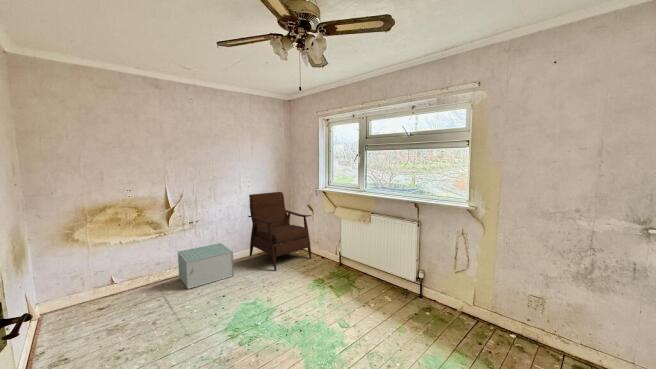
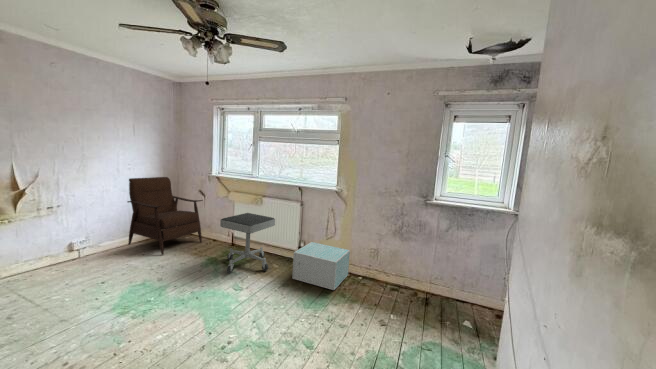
stool: none [326,232,386,304] -> present [220,213,275,273]
storage box: present [178,243,234,289] -> present [292,242,350,290]

